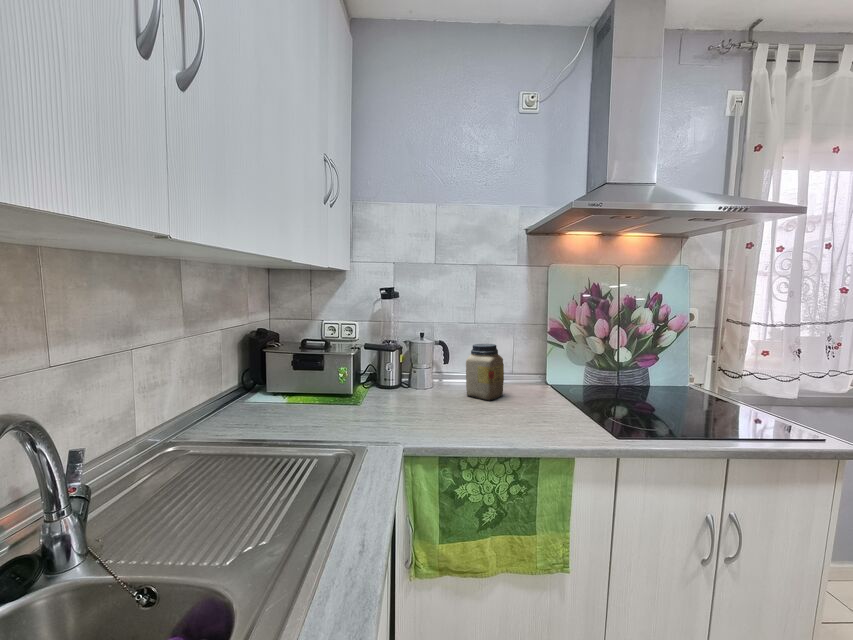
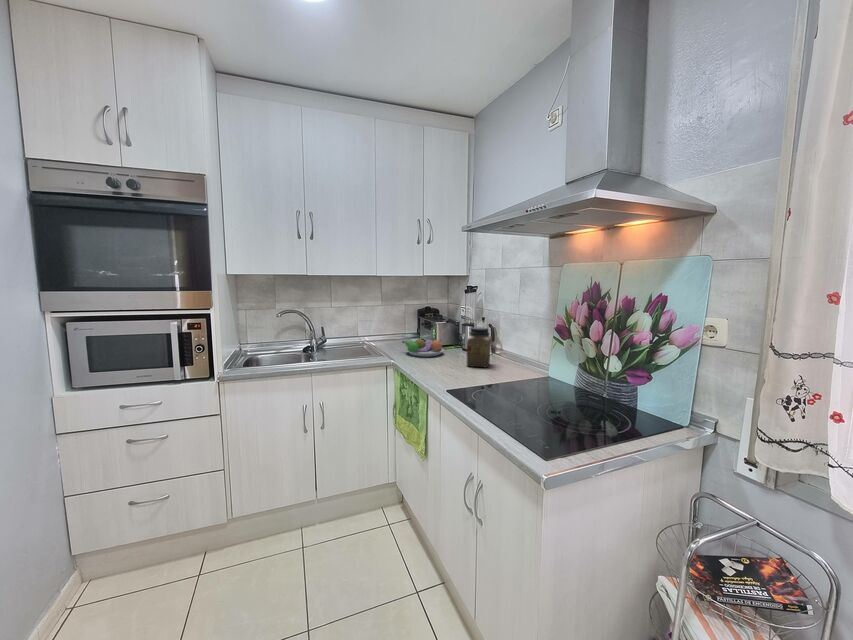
fruit bowl: none [352,377,421,415] -> present [402,337,444,357]

